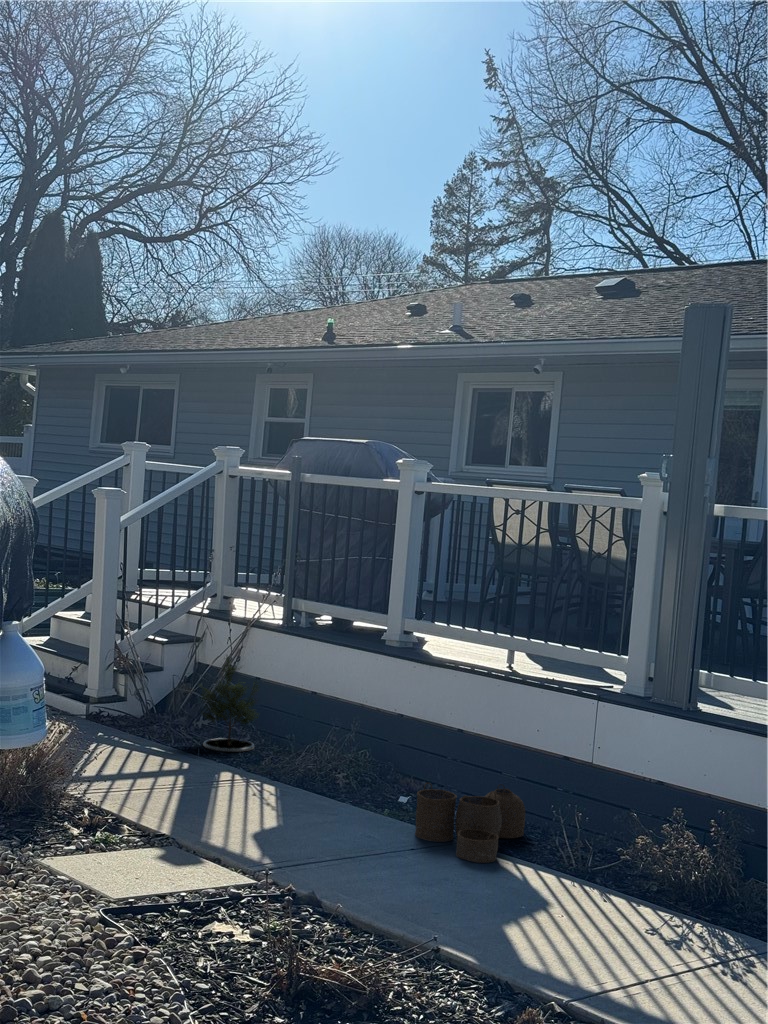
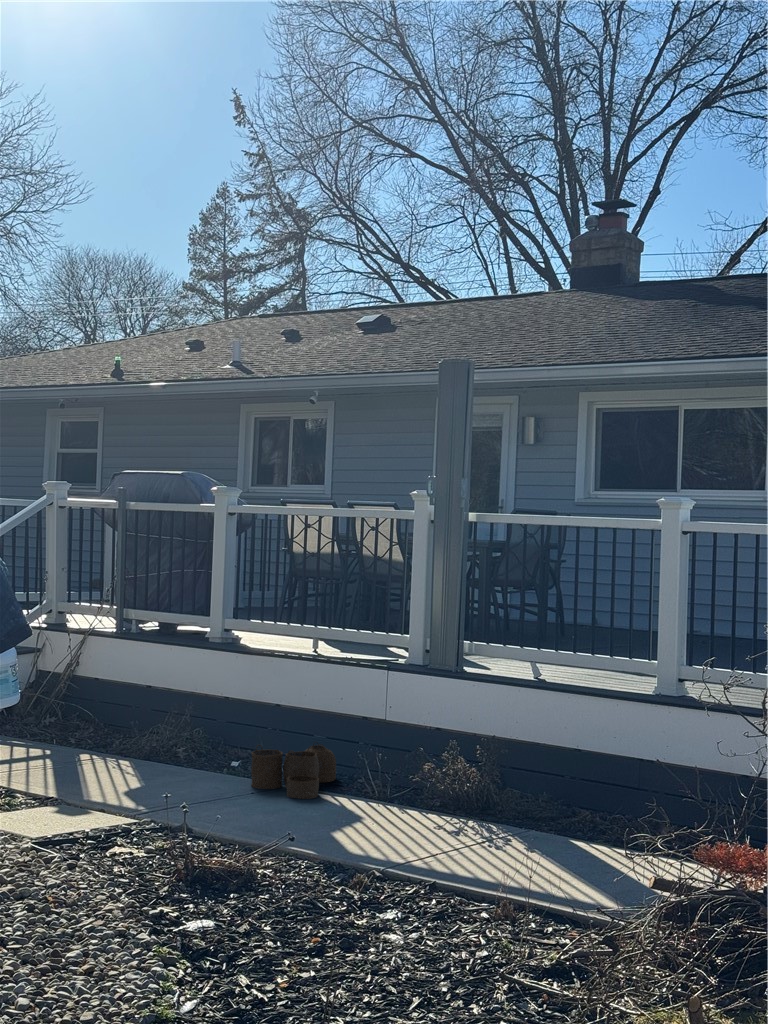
potted tree: present [201,657,259,752] -> none [45,661,103,744]

